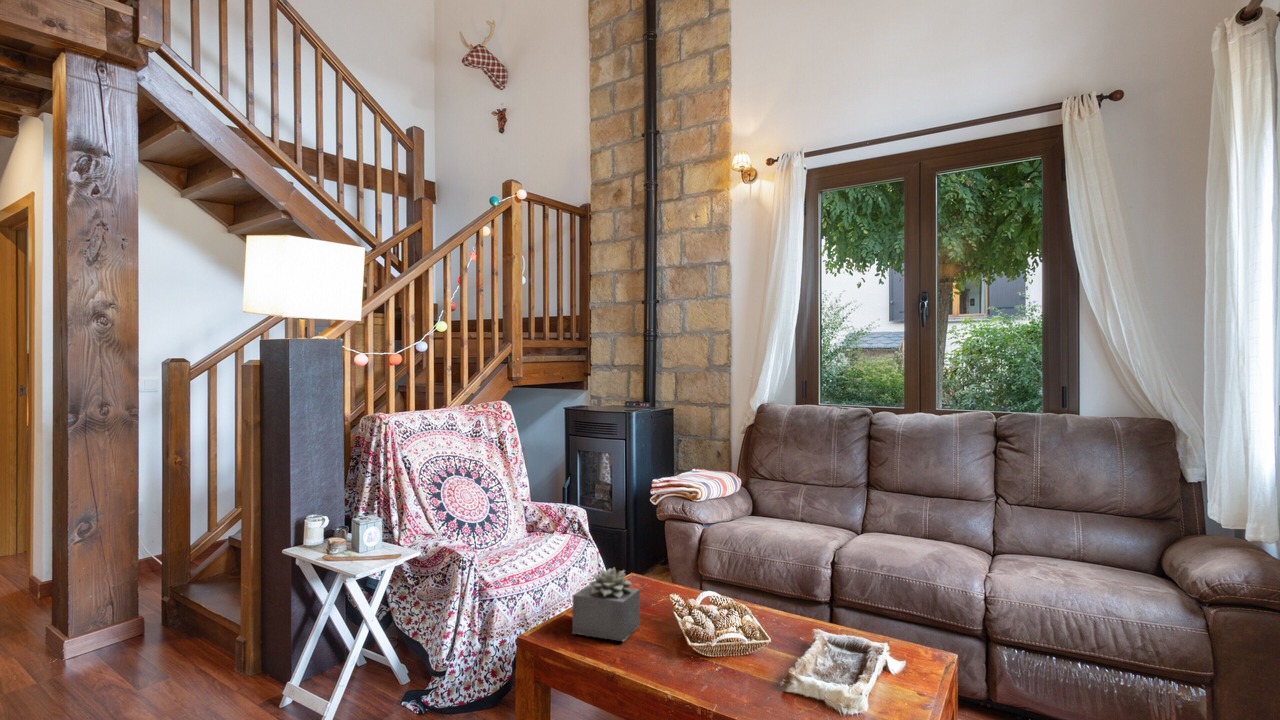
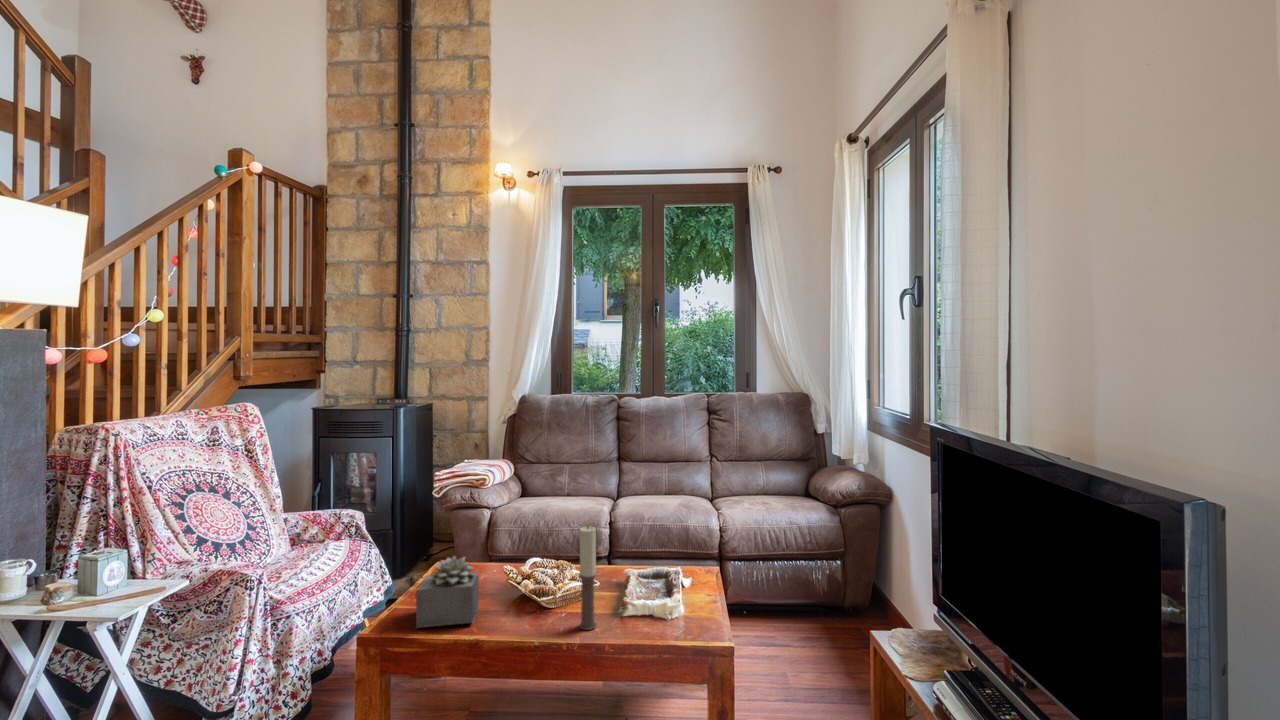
candle: none [728,557,748,681] -> present [579,526,596,630]

